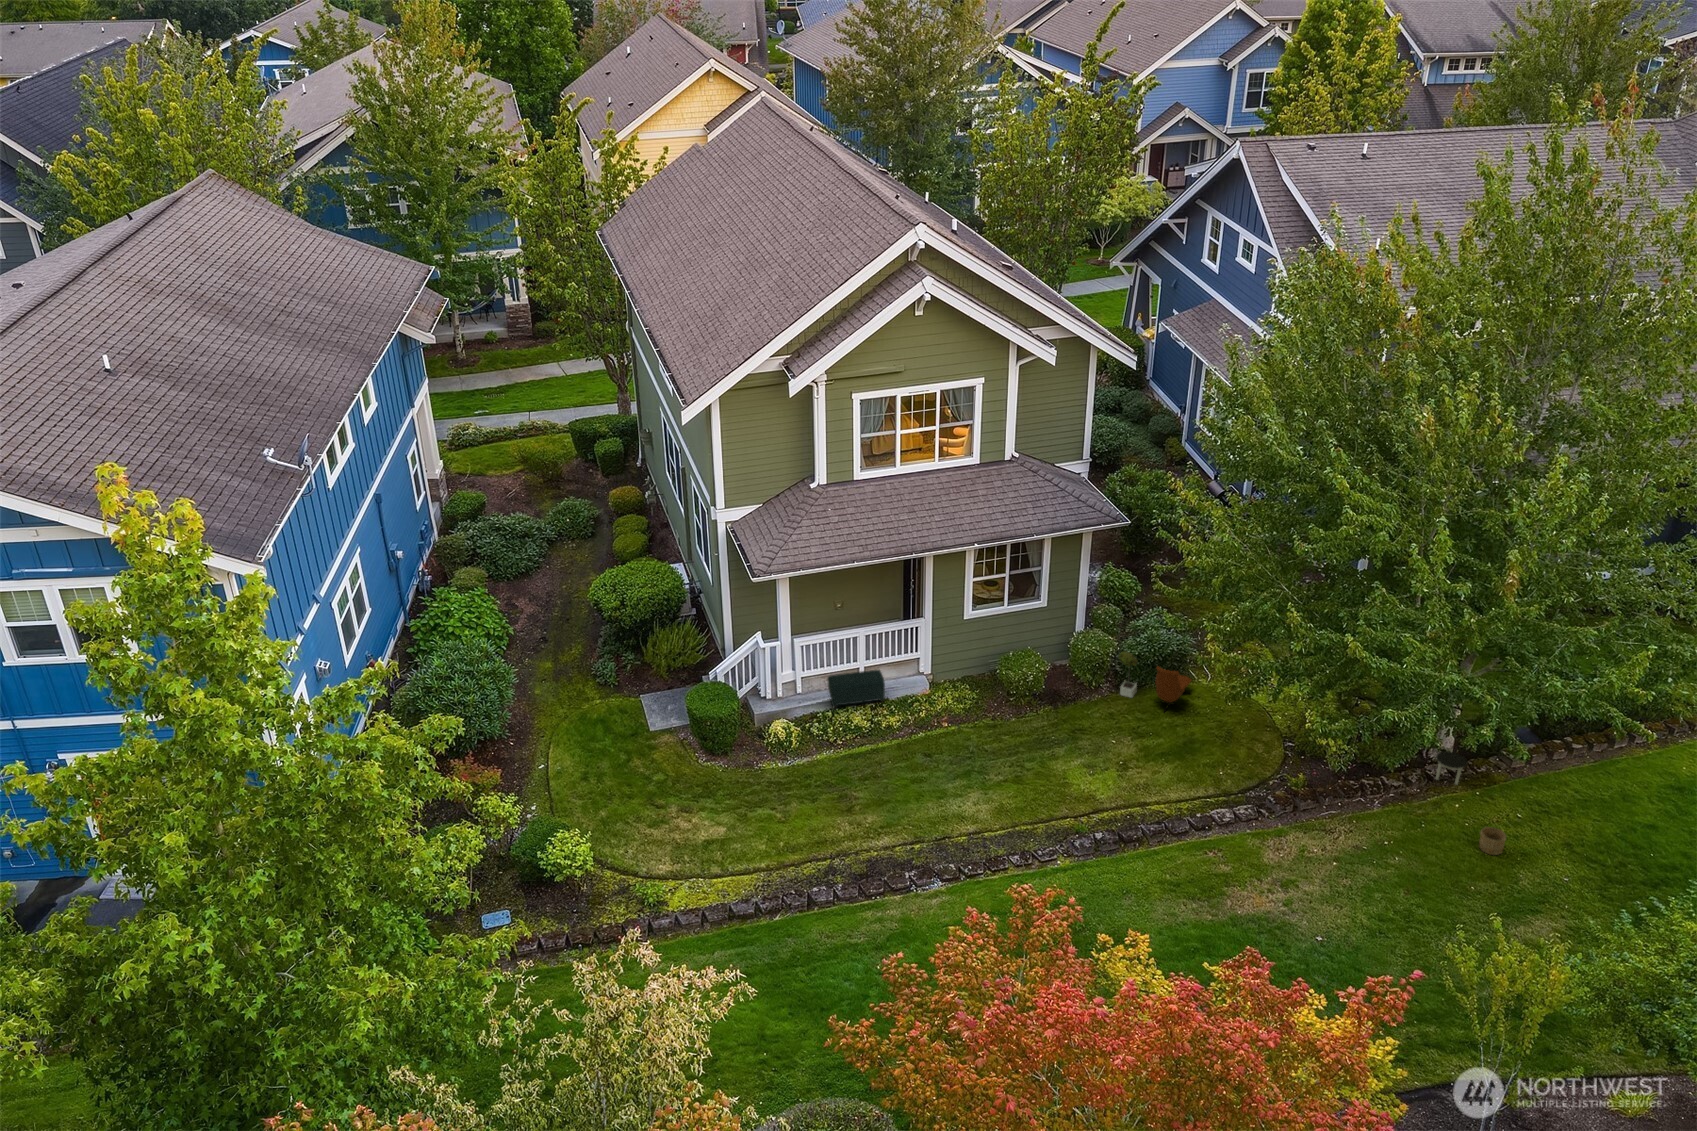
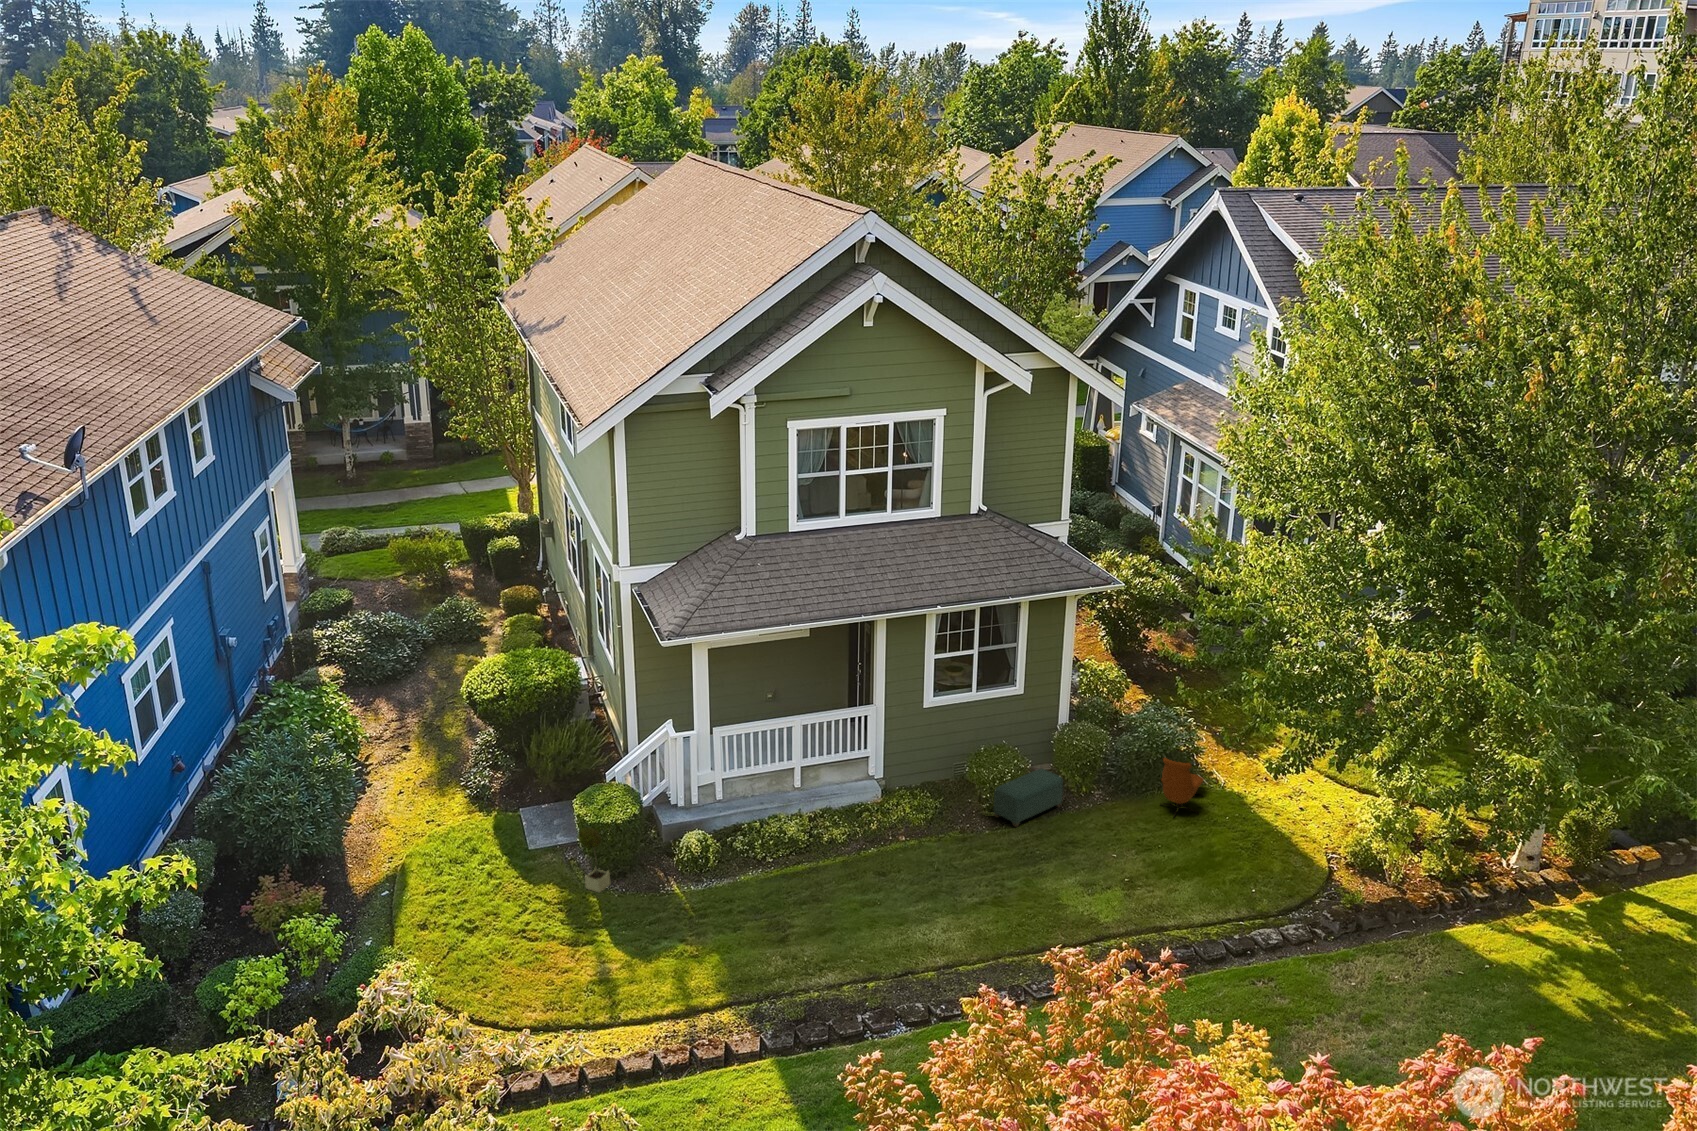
potted tree: present [1118,651,1138,698] -> present [578,827,611,892]
bench: present [827,670,885,709] -> present [994,769,1063,827]
round table: present [1436,751,1467,785] -> none [1520,853,1561,895]
wooden bucket: present [1479,827,1506,855] -> none [1595,942,1632,978]

